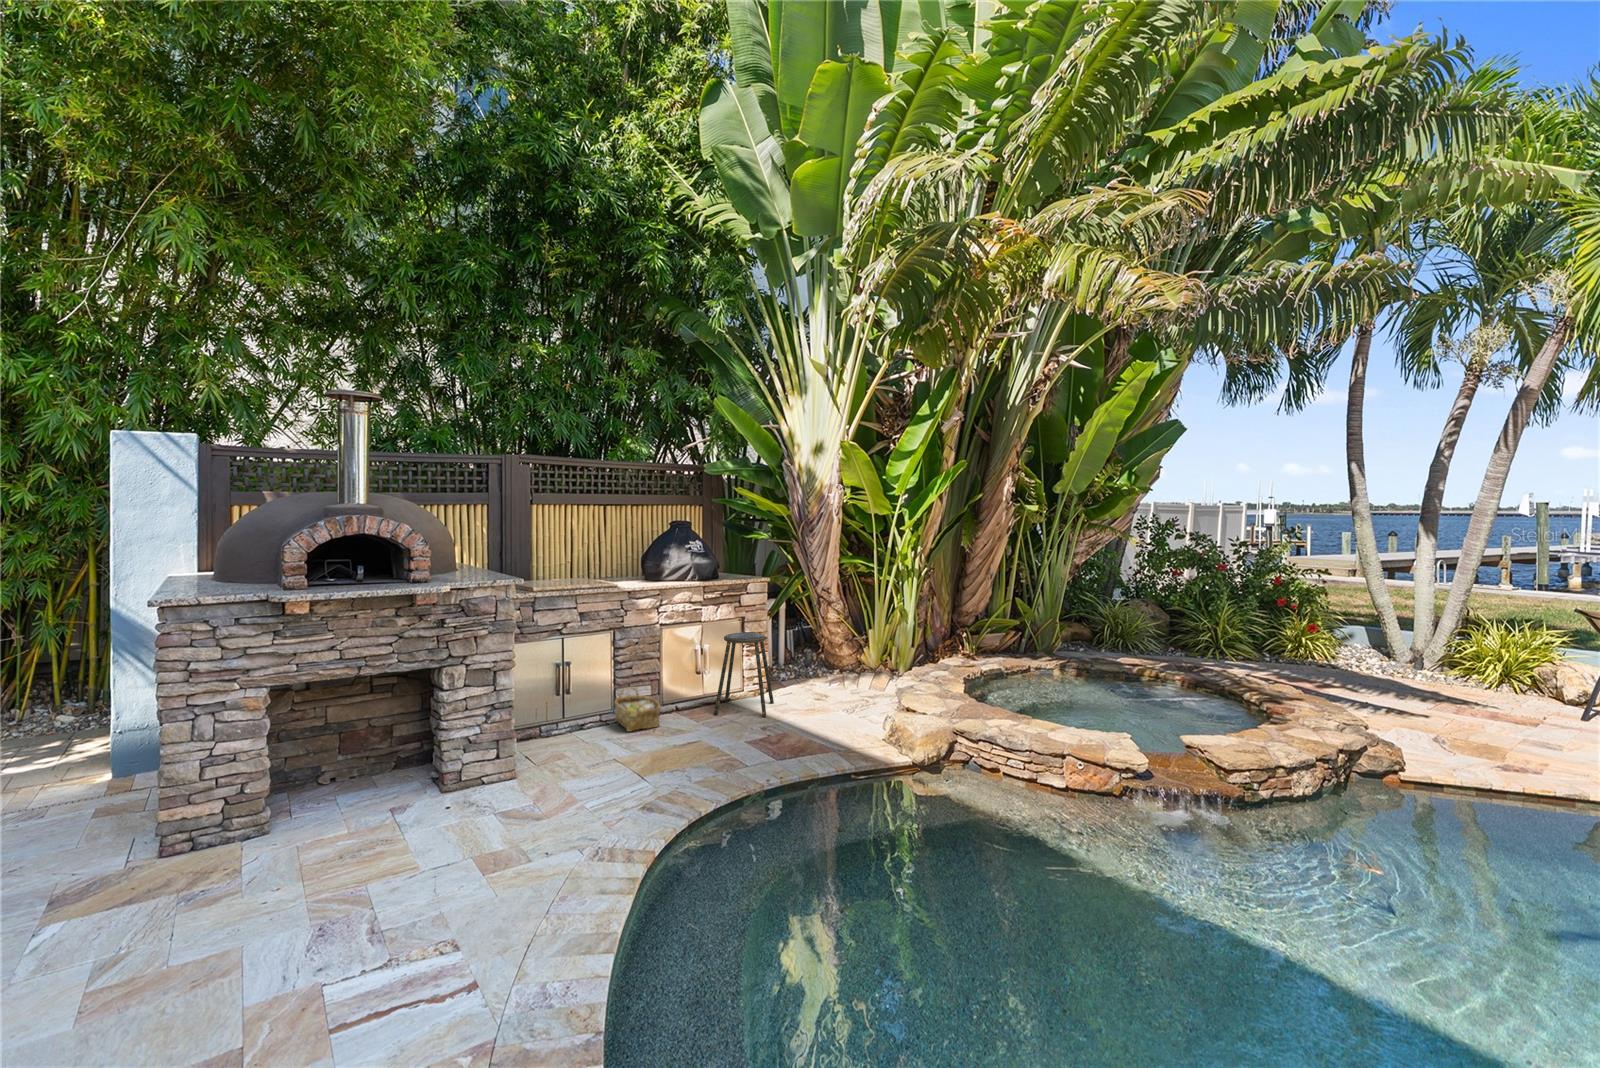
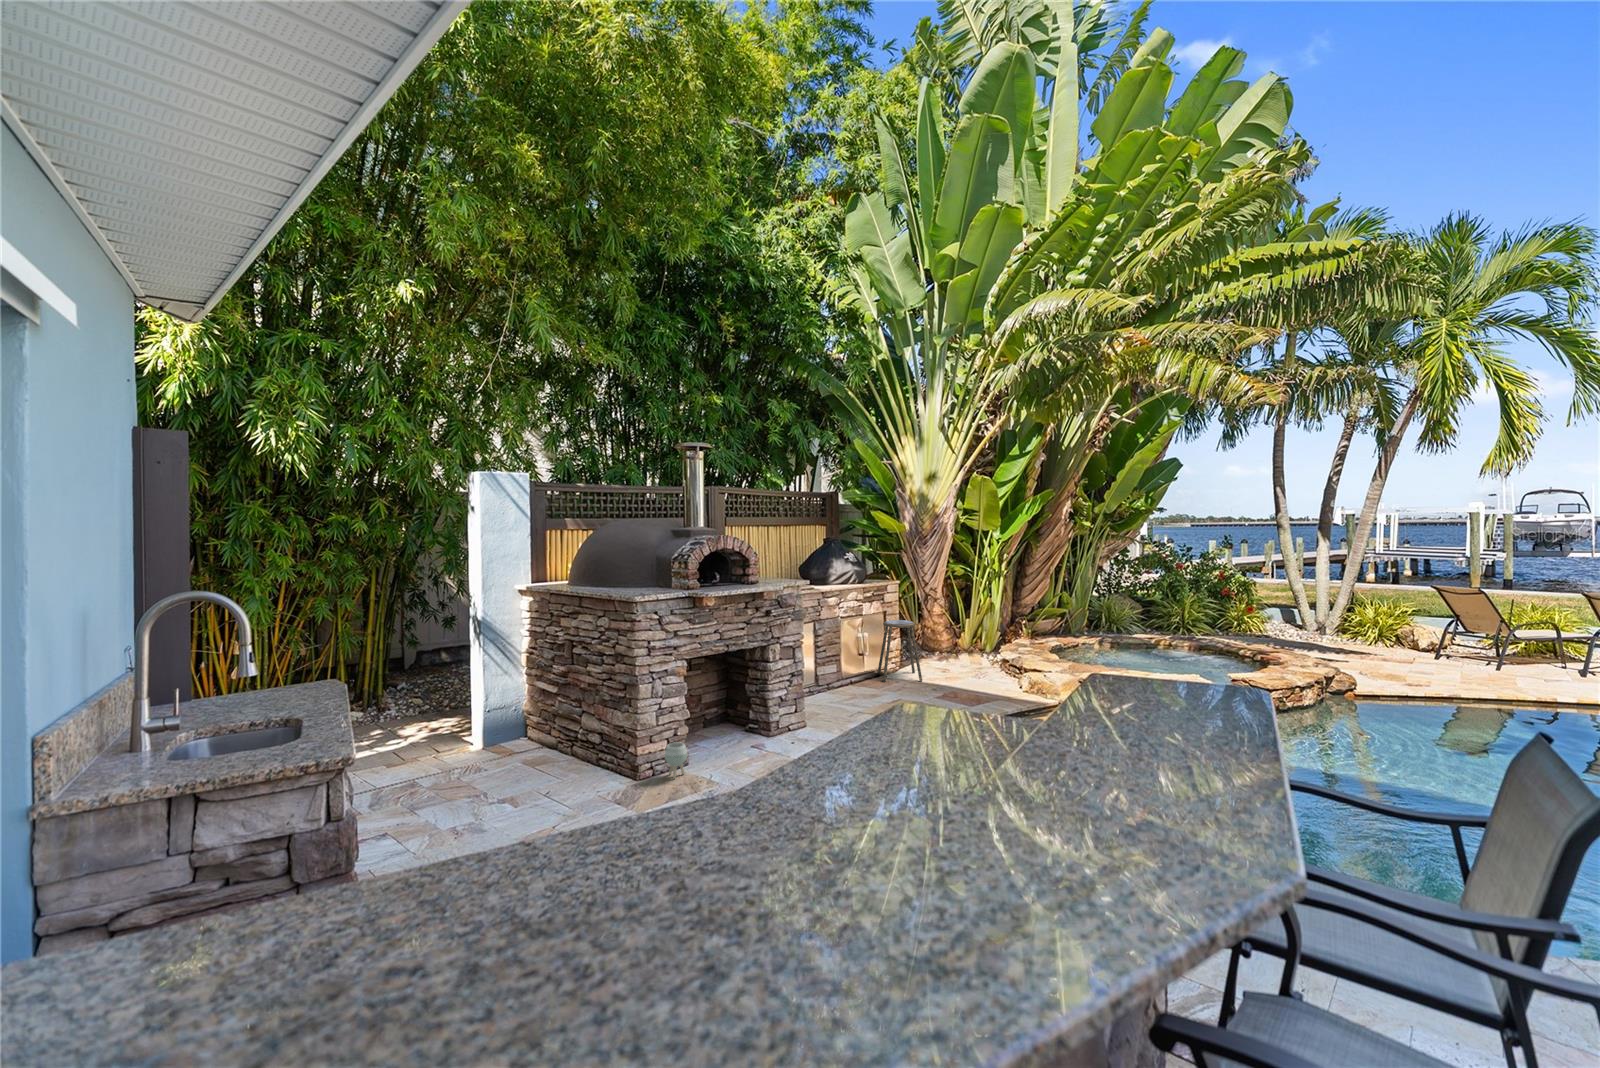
woven basket: present [615,687,661,732] -> none [819,663,857,695]
planter: none [197,805,238,860] -> present [665,742,687,779]

